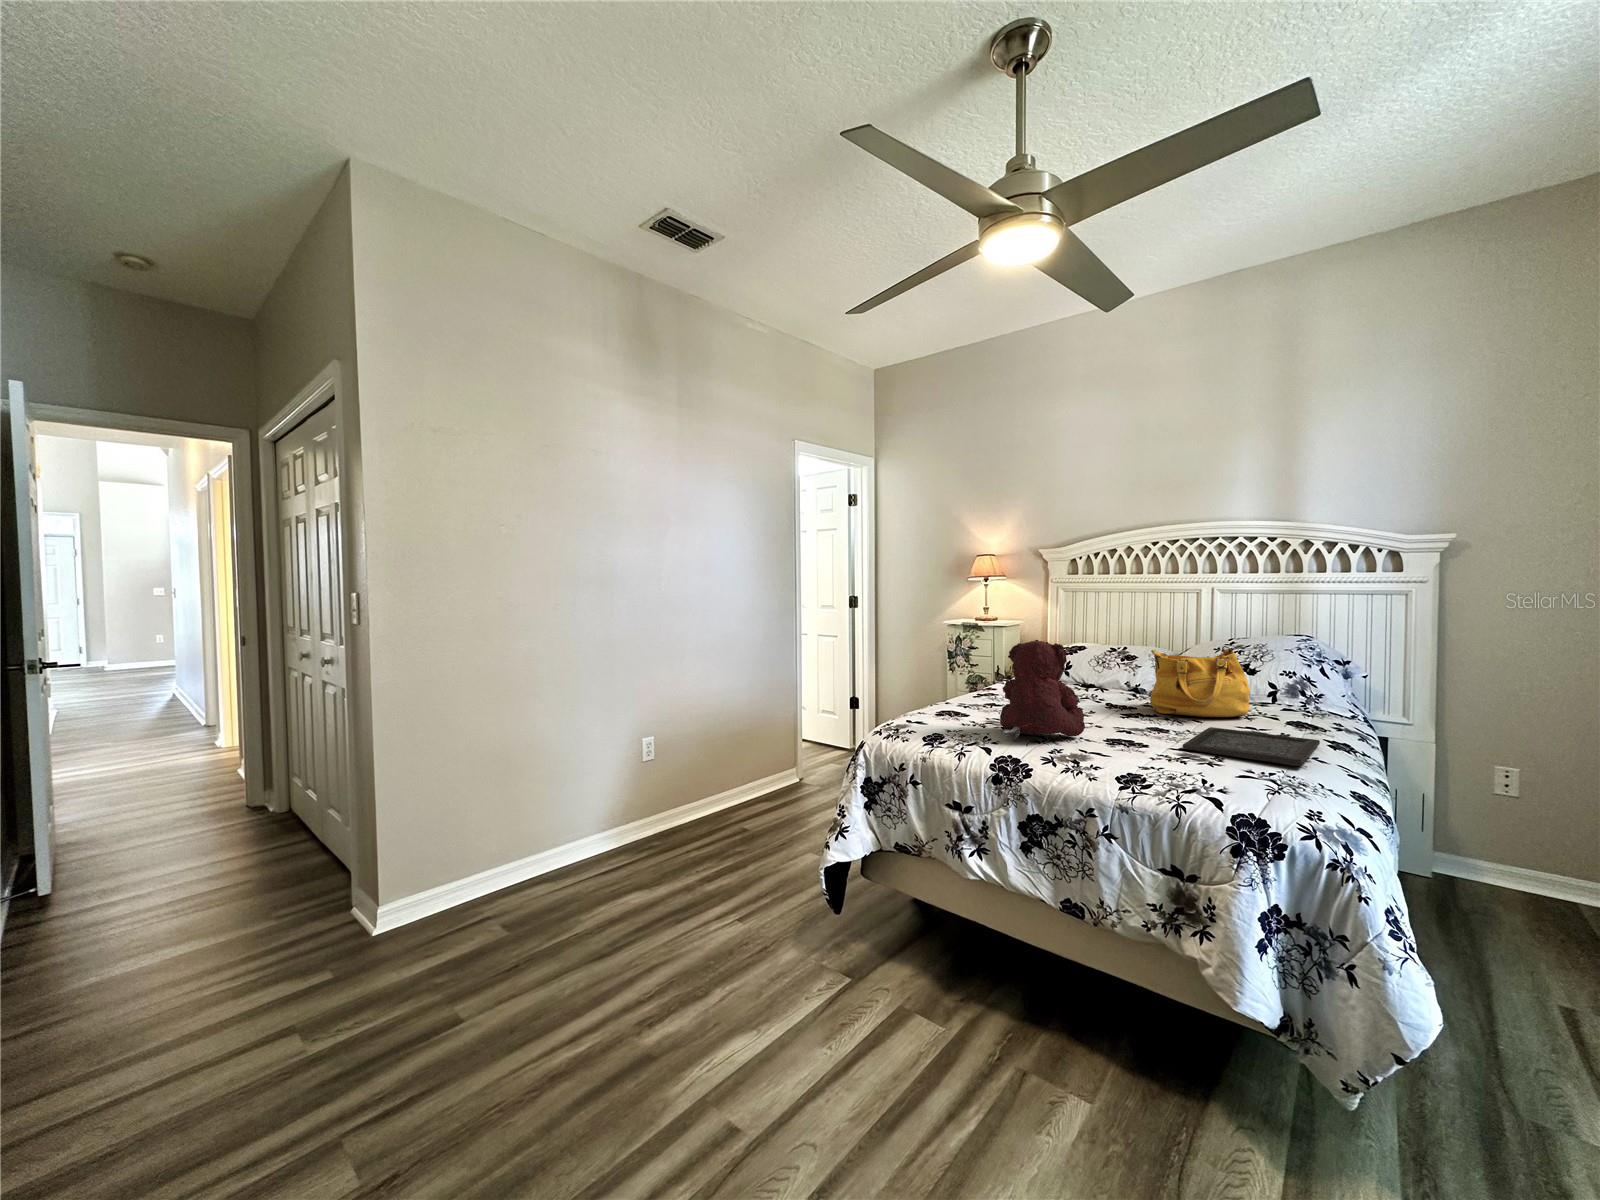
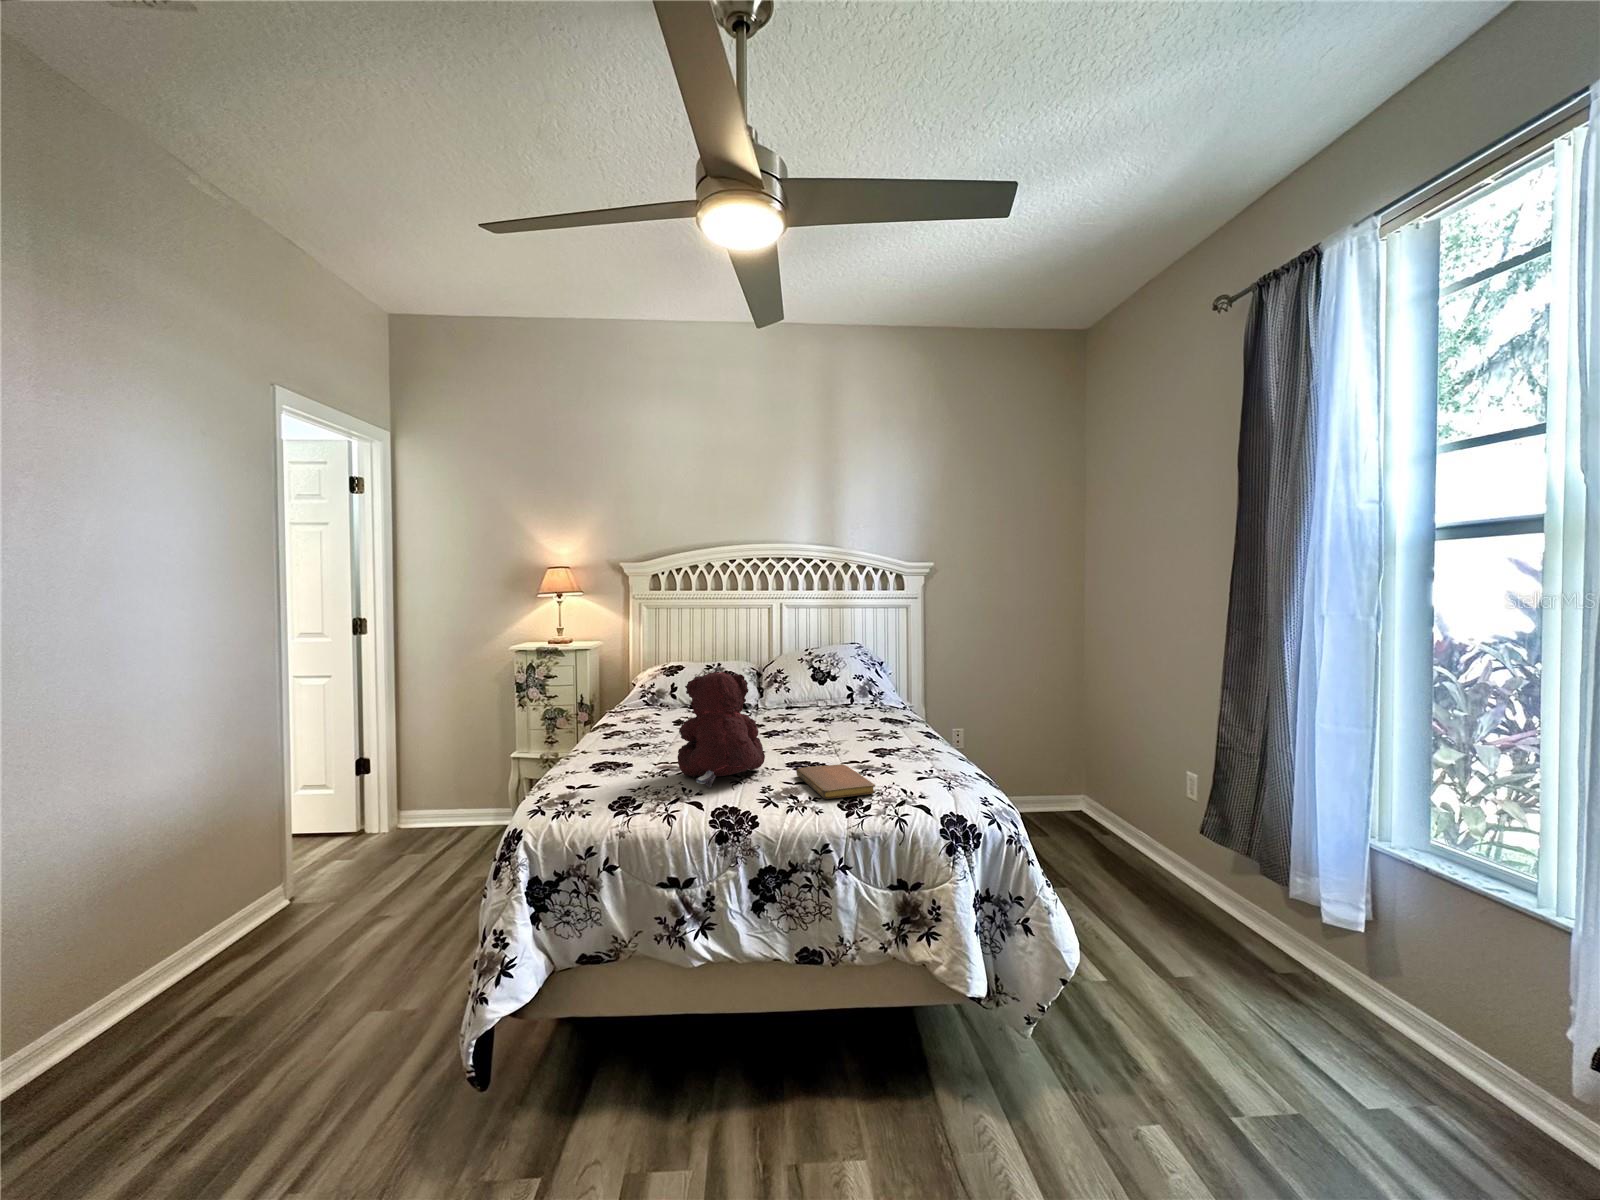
handbag: present [1150,646,1250,717] -> none [775,659,851,728]
tray: present [1183,727,1320,766] -> none [841,734,936,762]
notebook: none [1107,741,1173,776] -> present [796,764,875,799]

